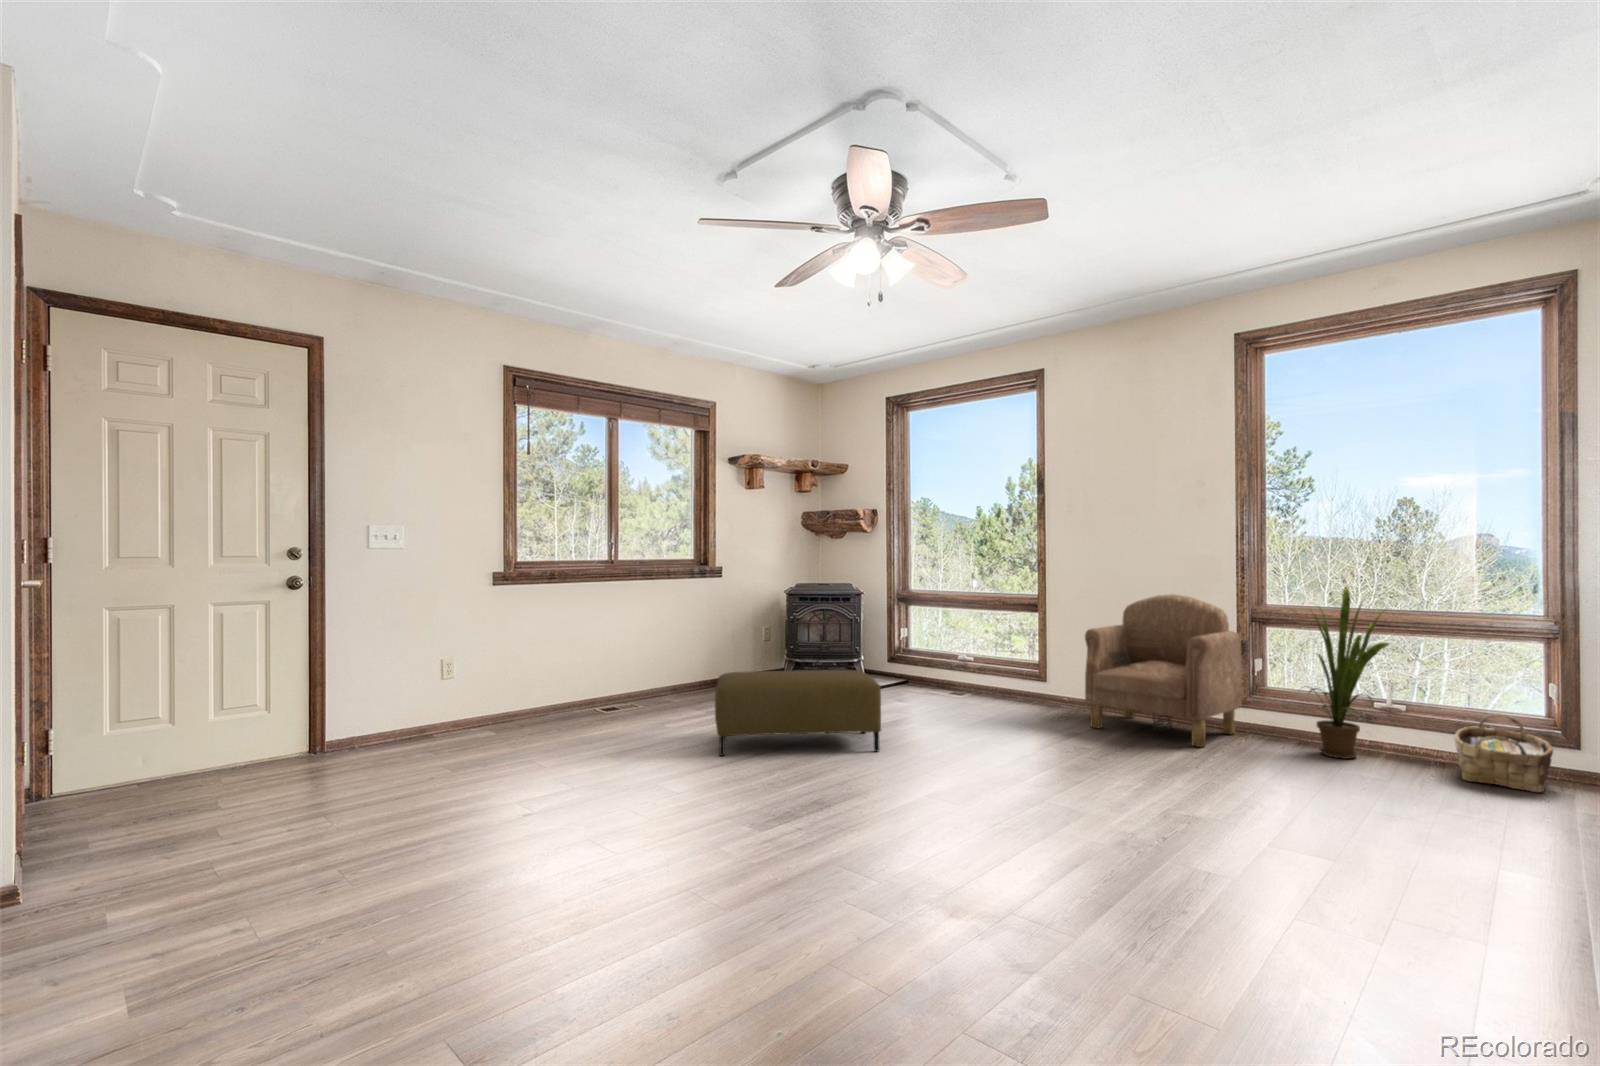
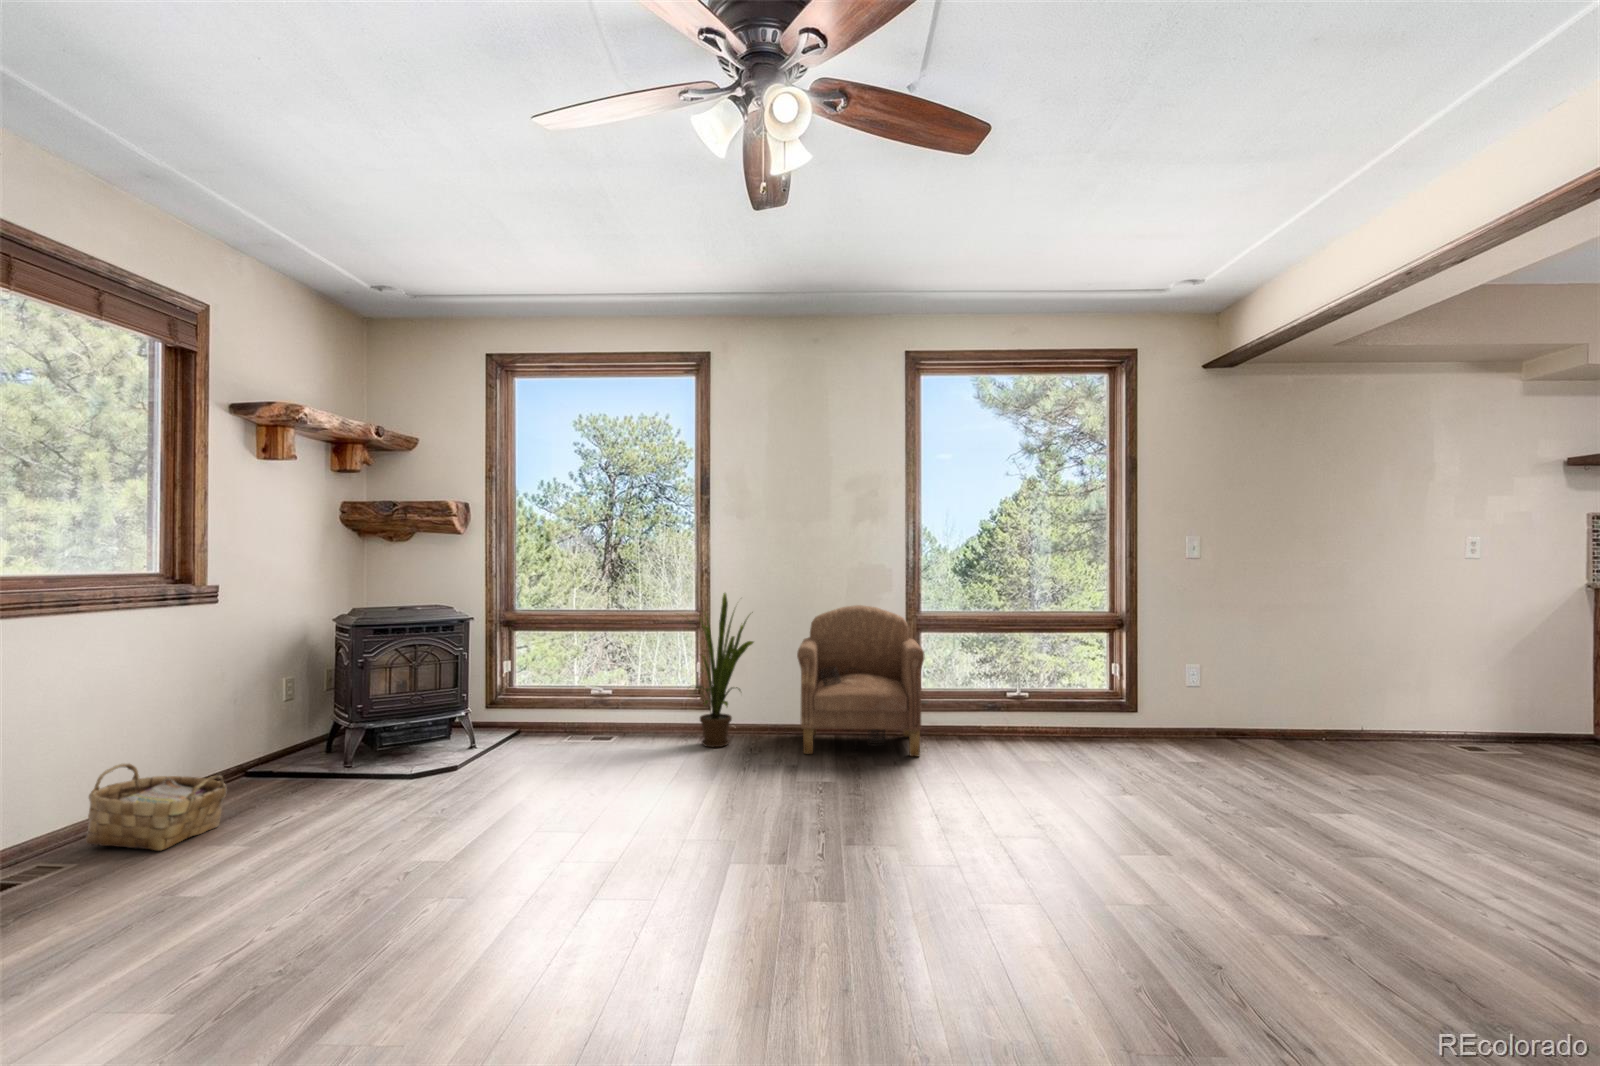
house plant: present [1299,587,1390,759] -> present [683,593,754,747]
ottoman: present [715,670,881,756] -> none [355,736,661,946]
woven basket: present [1454,714,1553,792] -> present [86,763,227,851]

